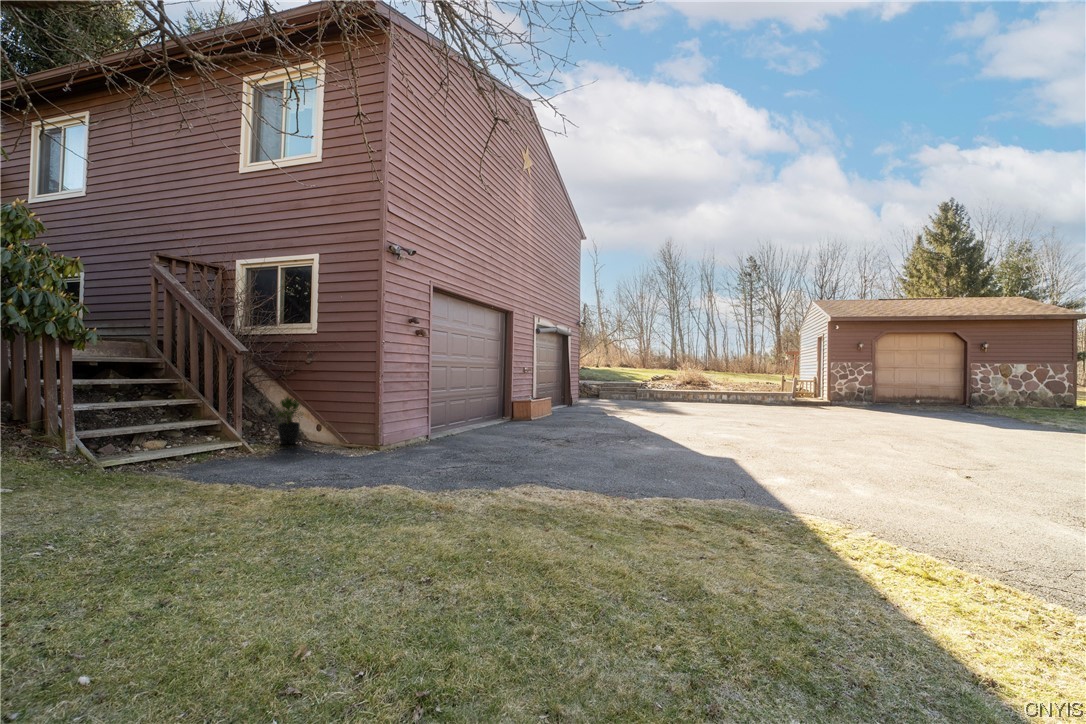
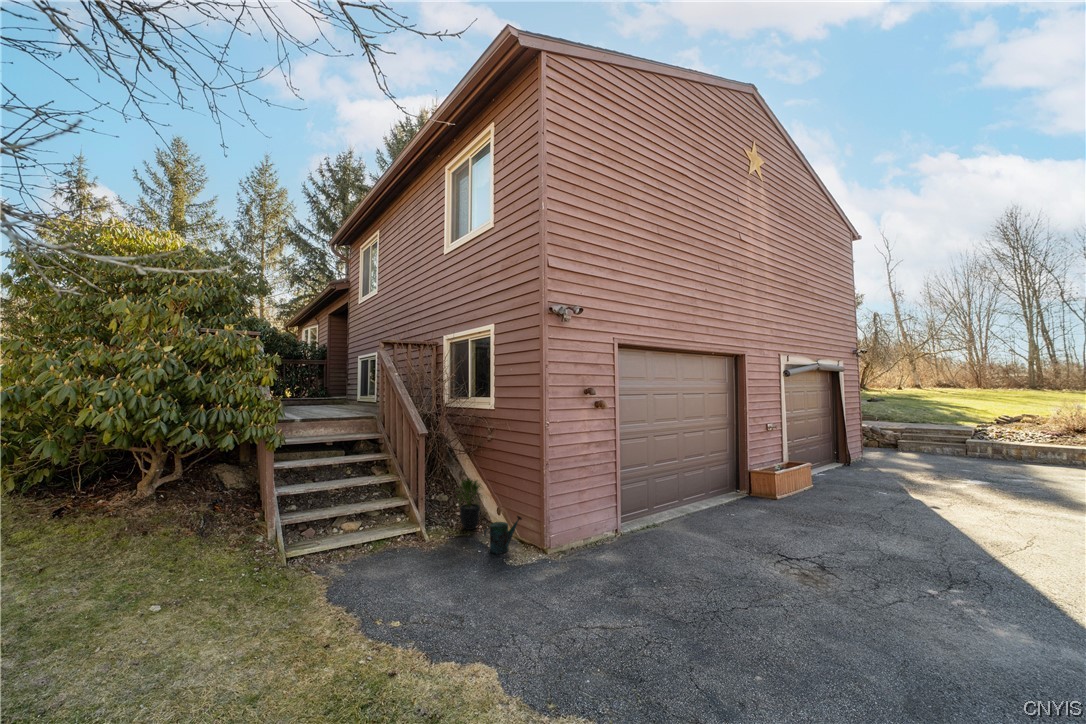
watering can: none [321,422,352,452] -> present [484,516,522,554]

